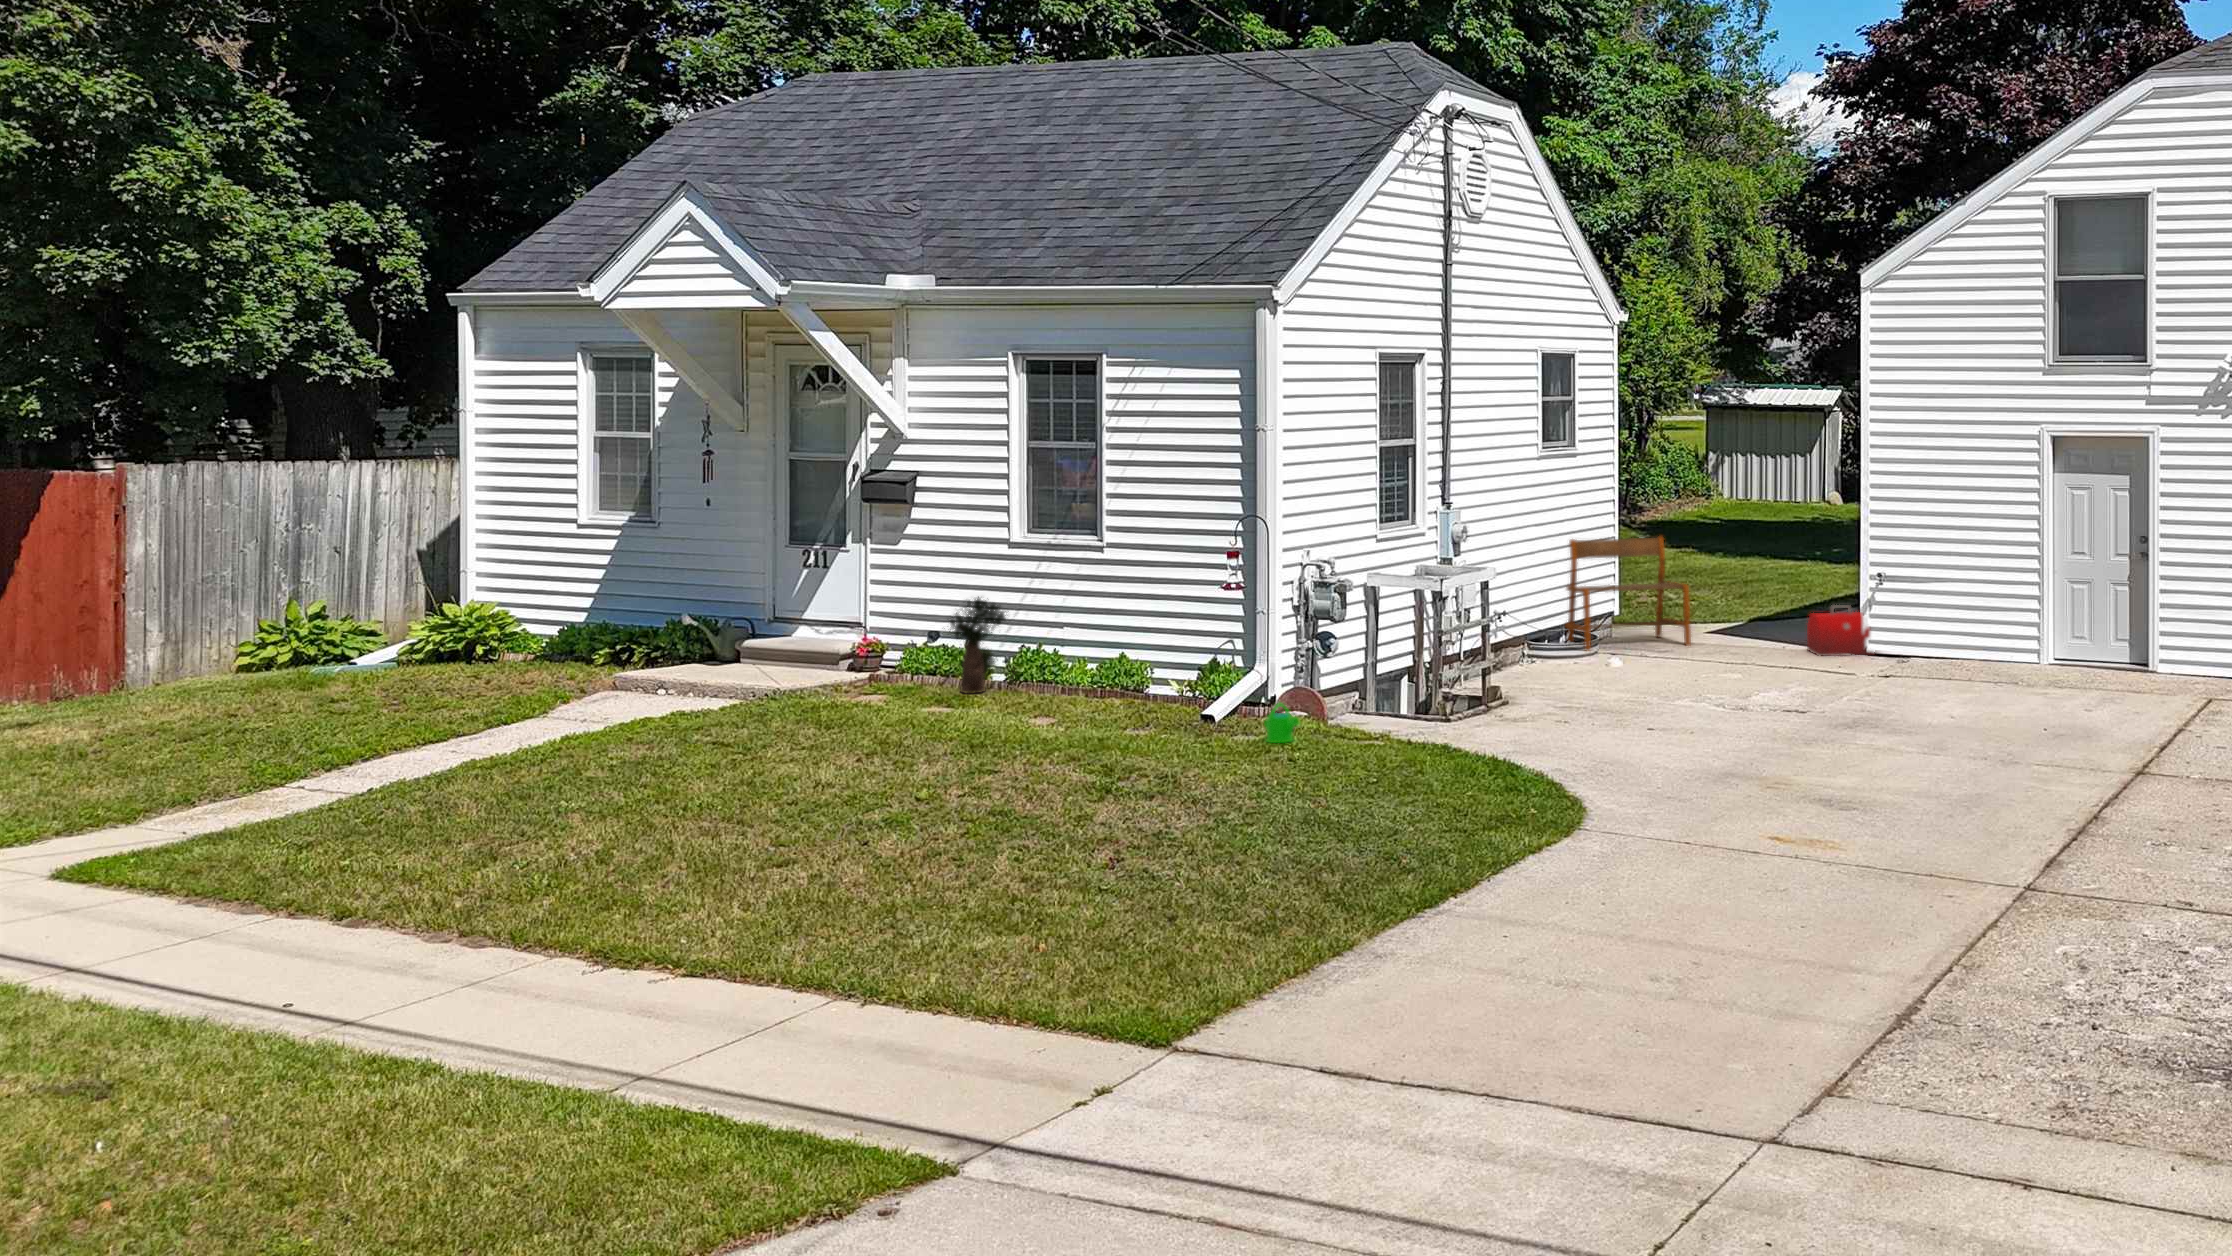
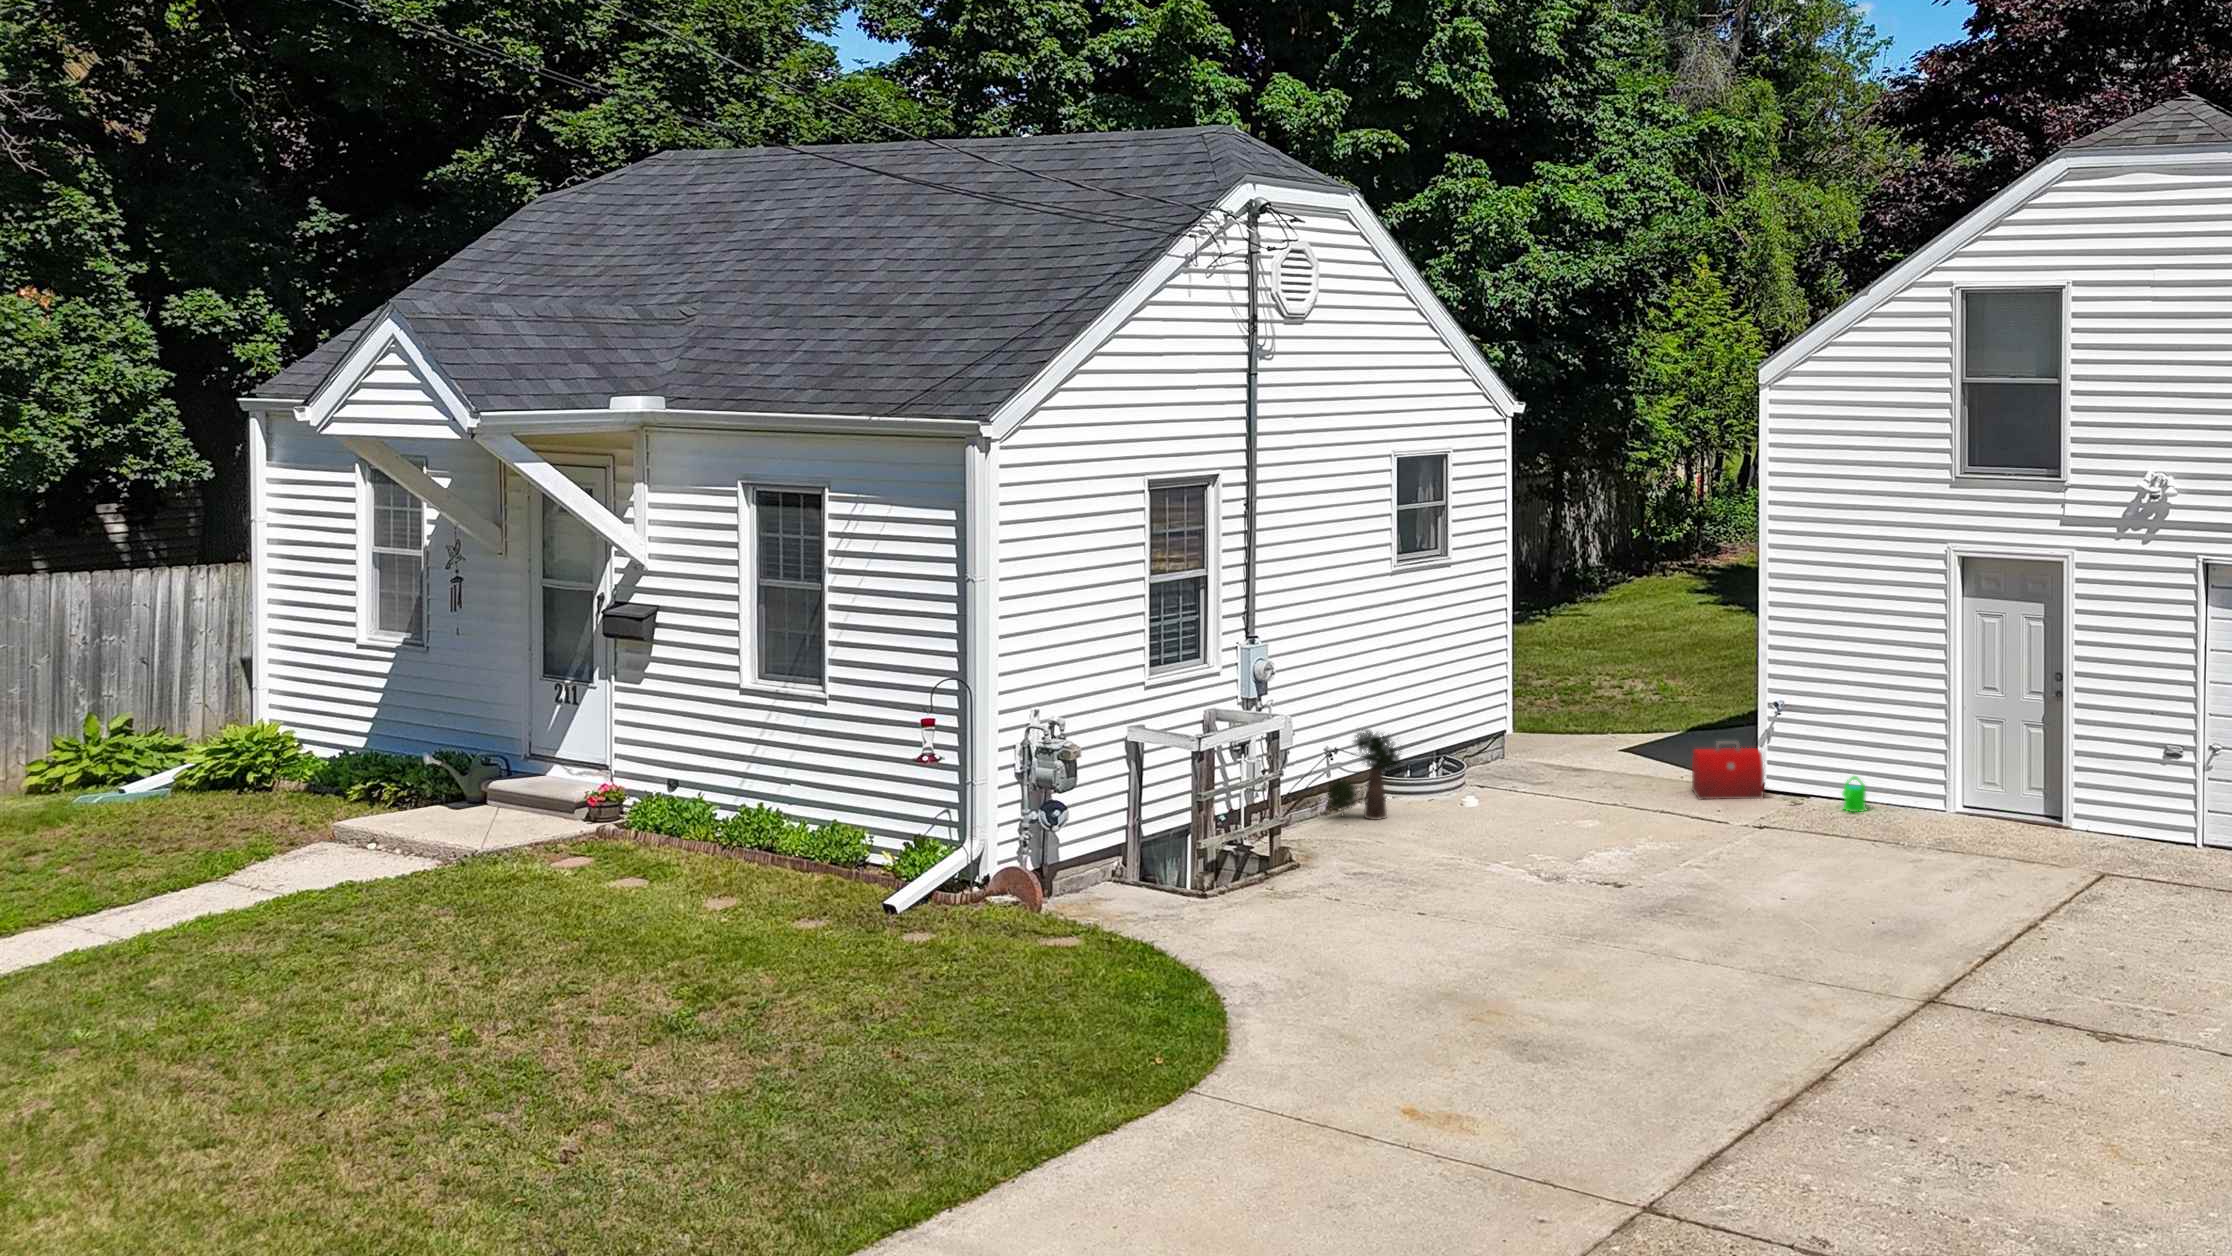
bench: present [1565,537,1691,651] -> none [1435,653,1570,785]
potted plant: present [949,596,1016,694] -> present [1327,729,1401,820]
watering can: present [1264,703,1300,743] -> present [1842,776,1866,812]

